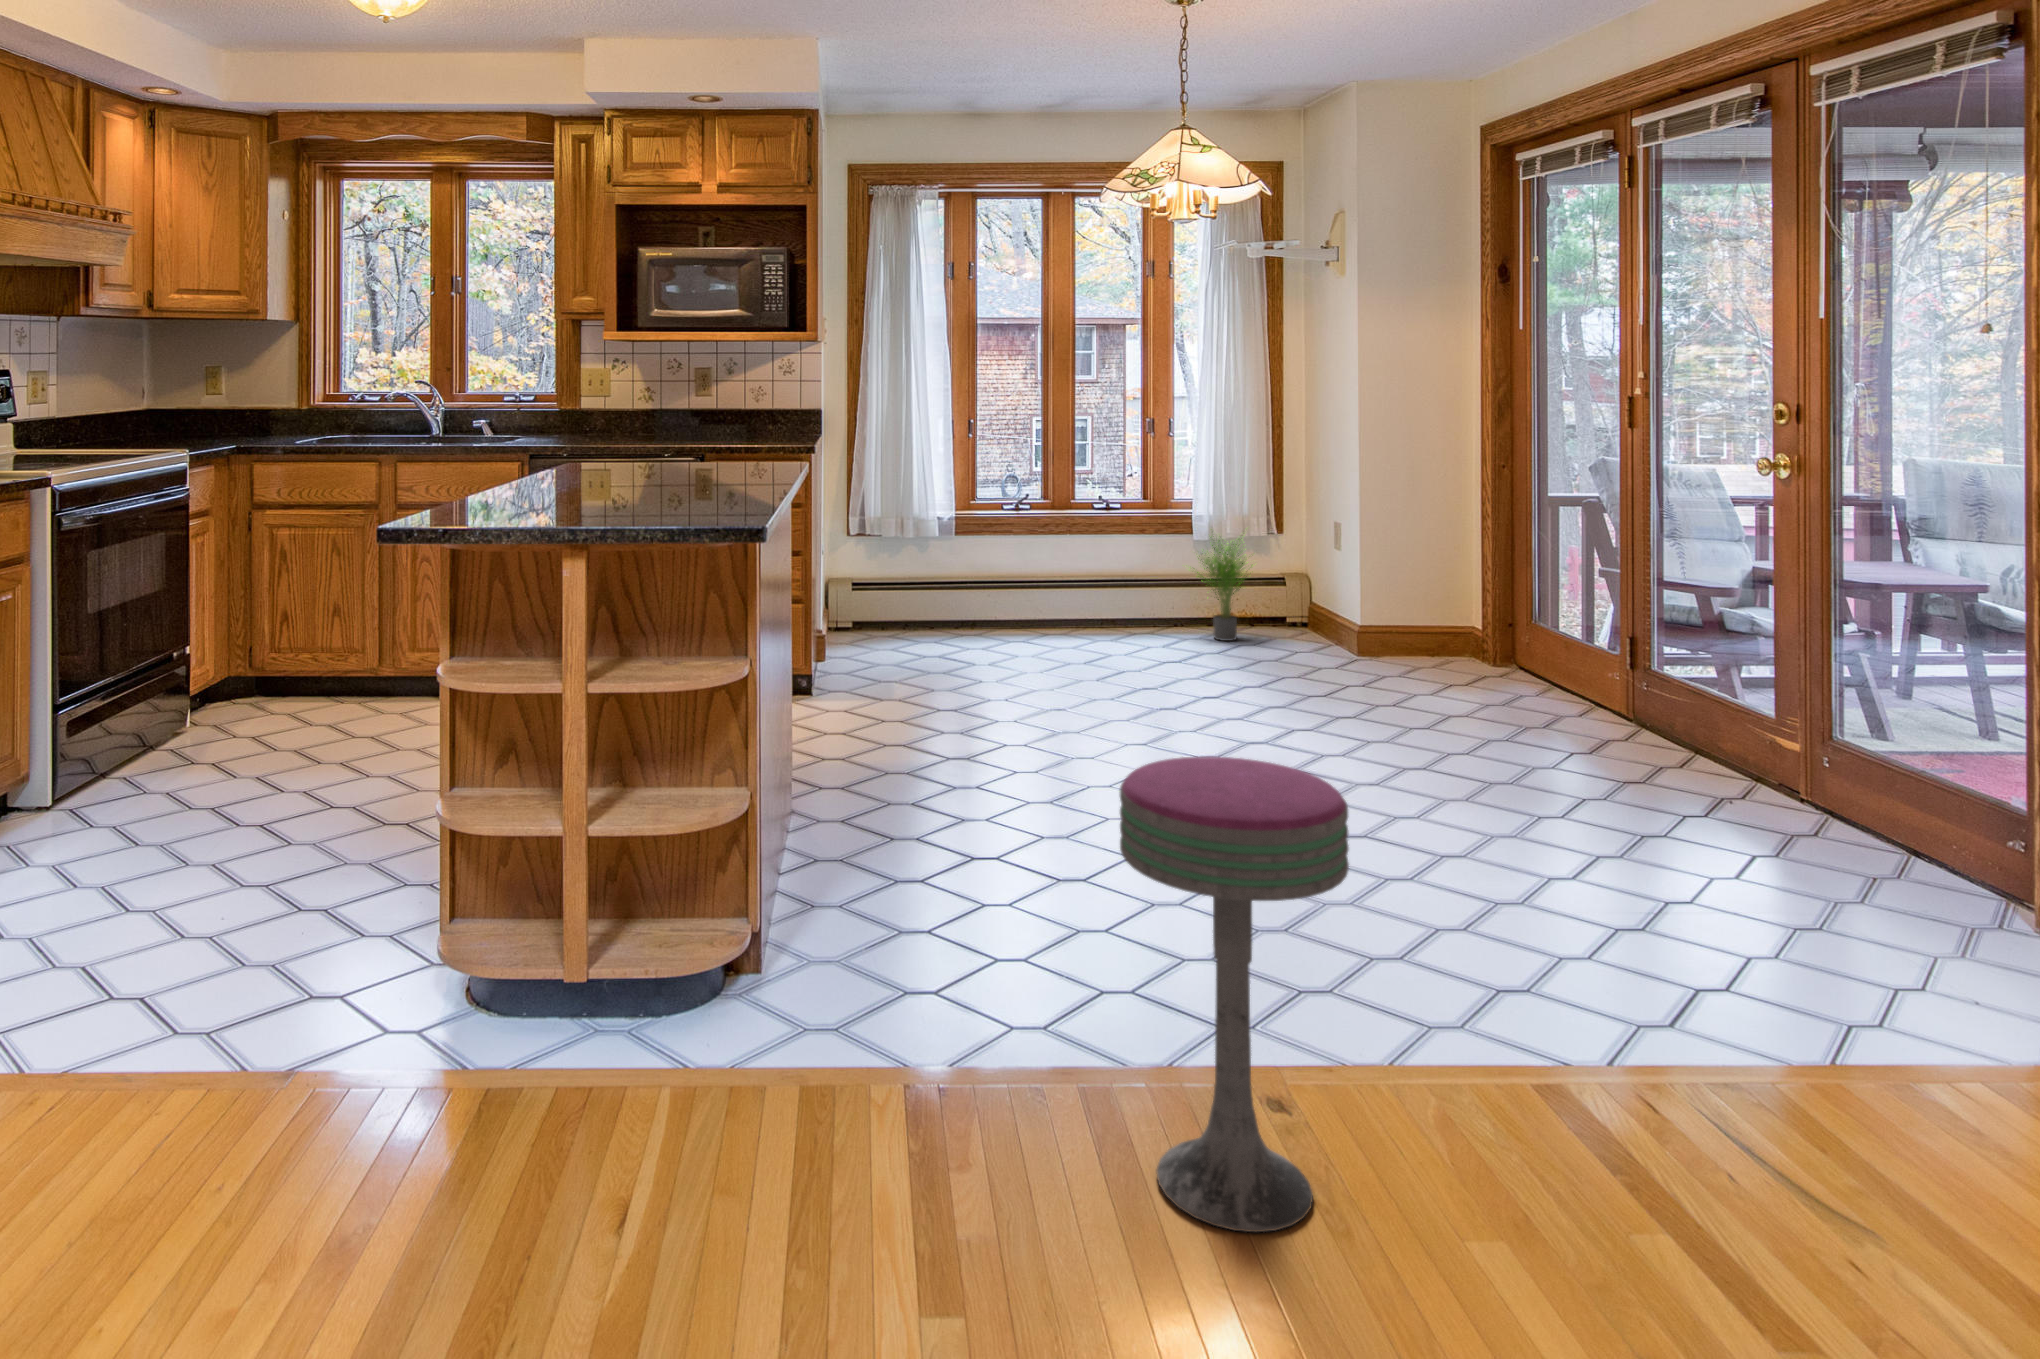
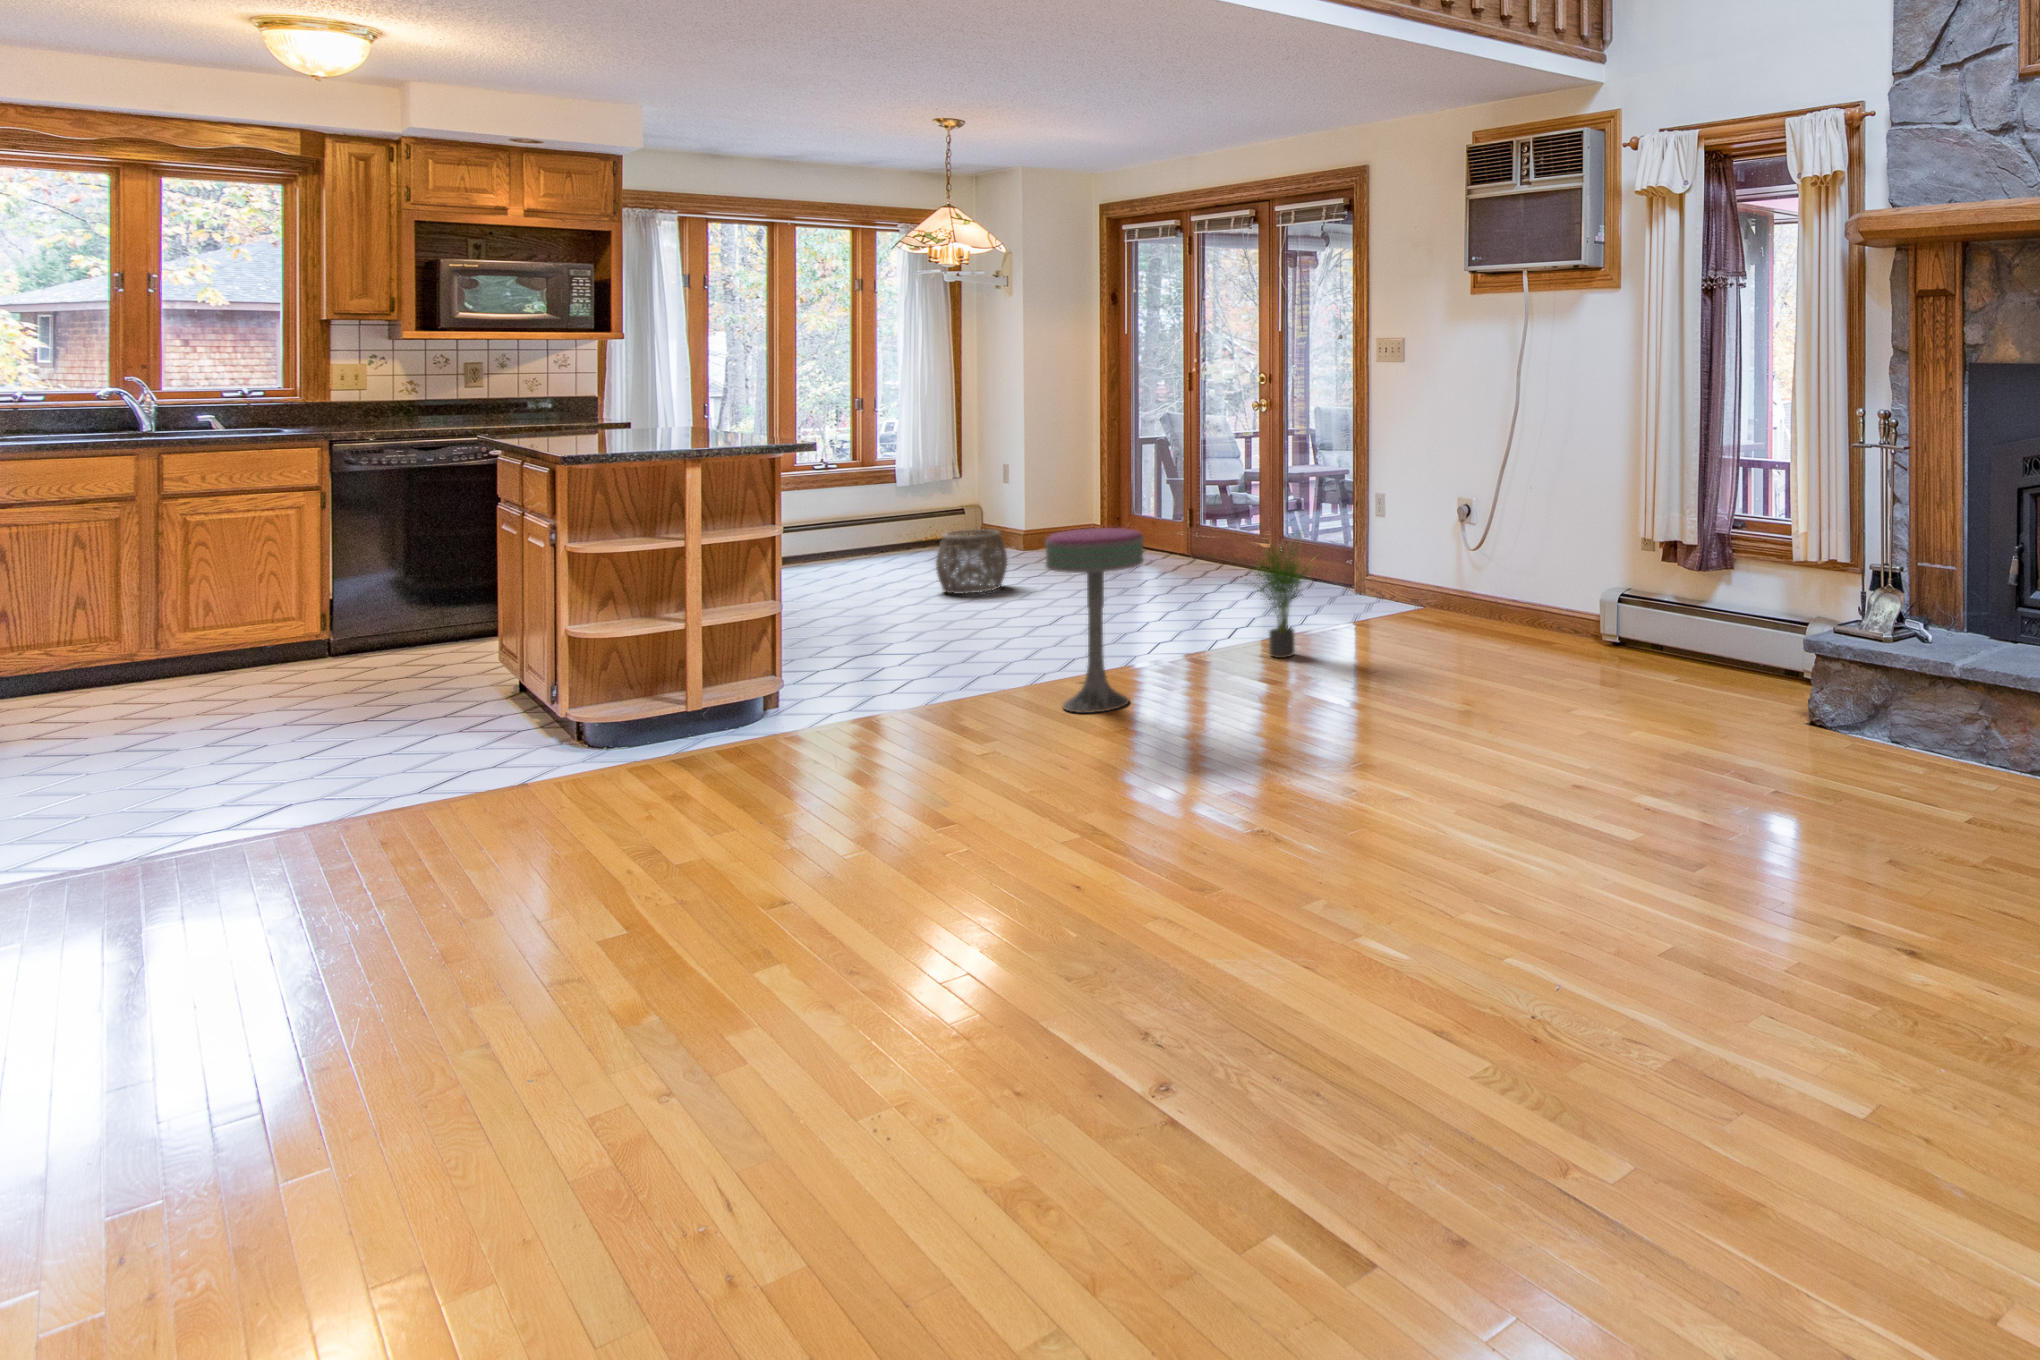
potted plant: present [1190,537,1252,641] -> present [1246,545,1310,658]
woven basket: none [1182,629,1291,737] -> present [936,529,1007,594]

